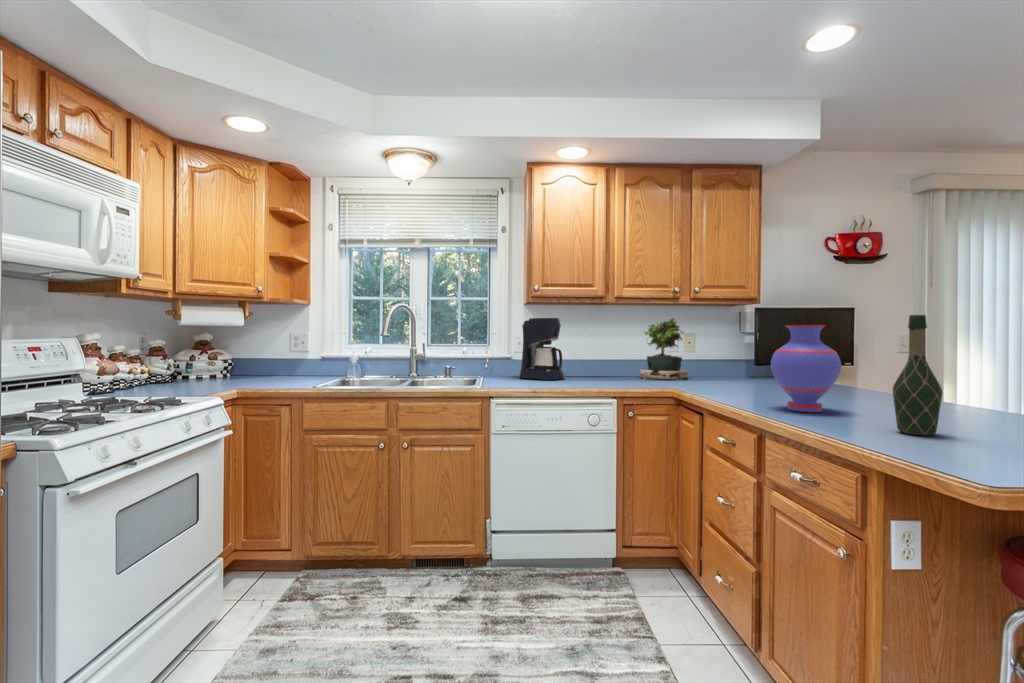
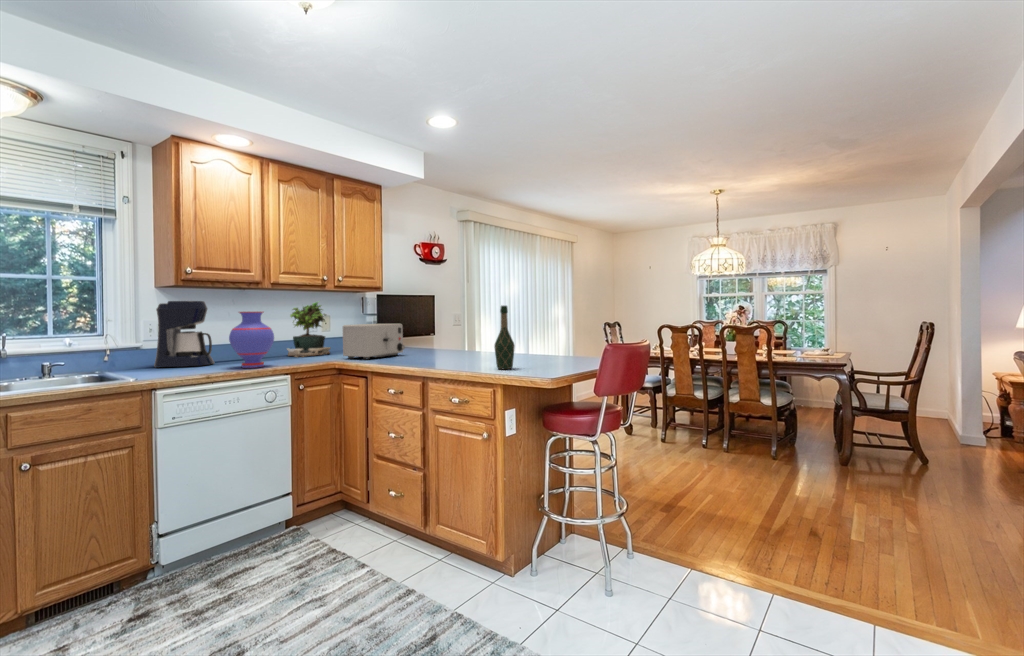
vase: present [771,325,841,412] -> present [229,312,274,368]
toaster: none [687,345,775,390] -> present [343,324,405,359]

